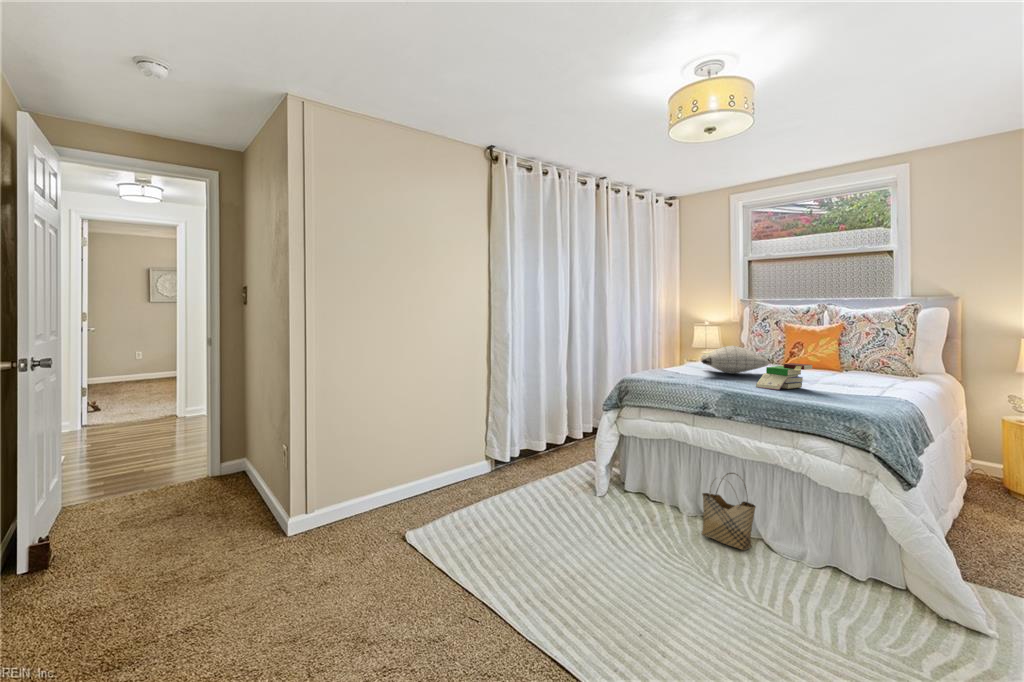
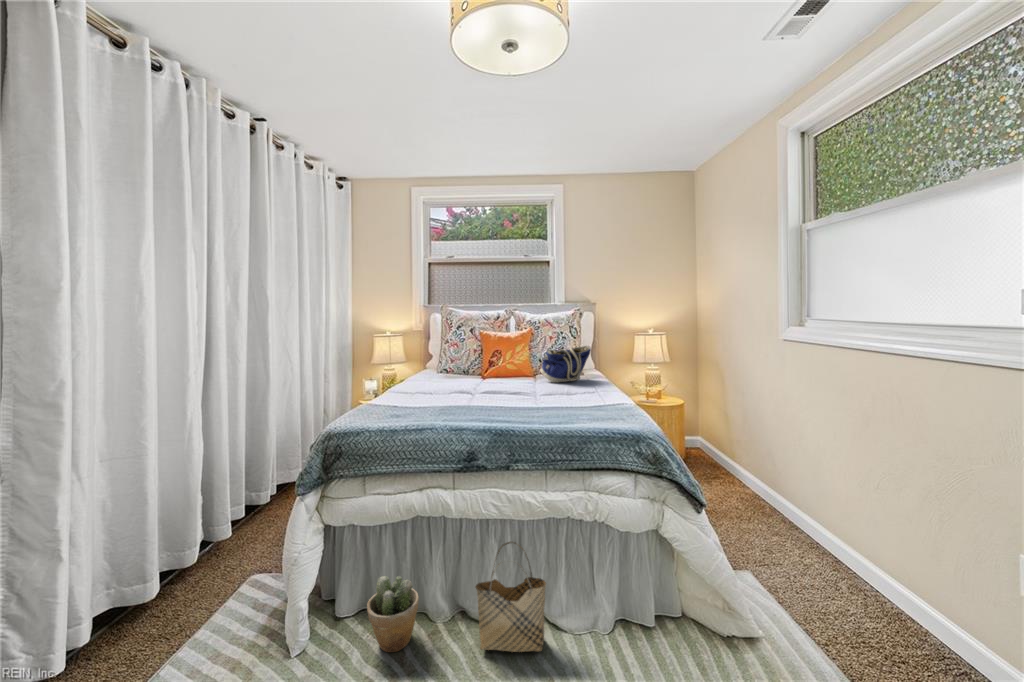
tote bag: none [840,342,909,378] -> present [540,346,591,382]
pillow: present [701,346,770,374] -> none [413,361,505,397]
book: present [756,363,812,390] -> none [509,379,558,416]
potted plant: none [636,471,668,518] -> present [367,576,419,652]

